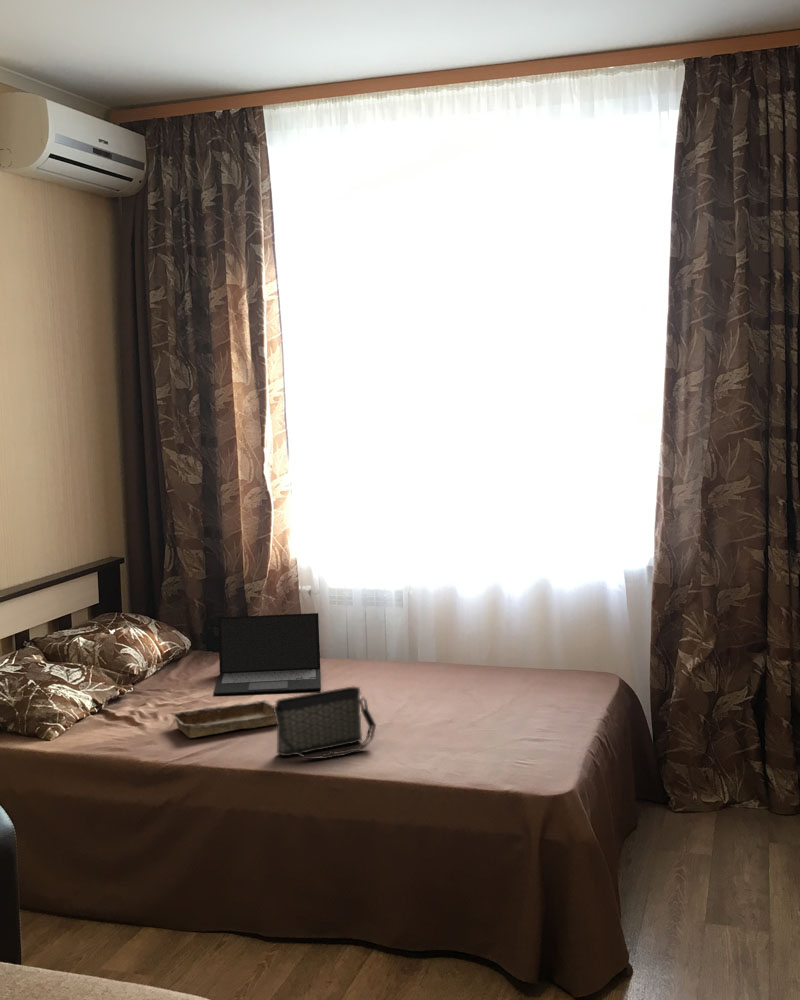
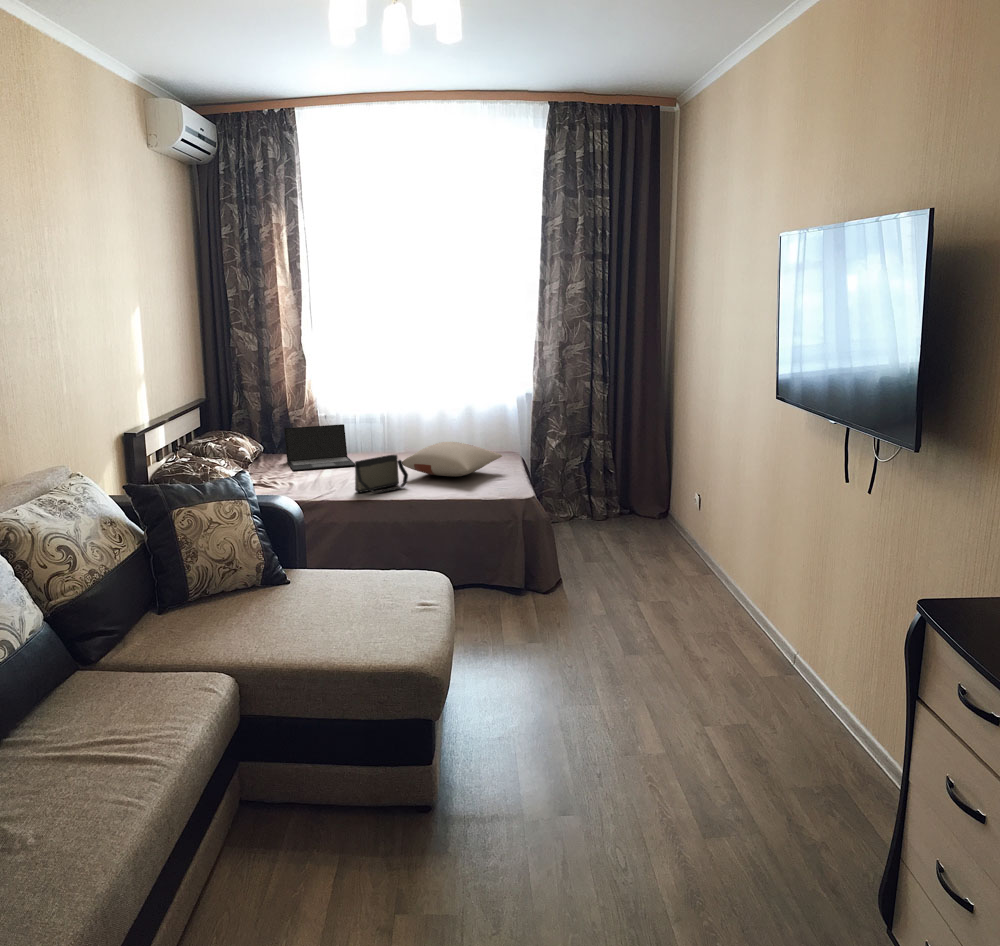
pillow: none [377,661,566,730] -> present [402,442,502,476]
tray: present [171,700,277,738] -> none [280,470,347,489]

